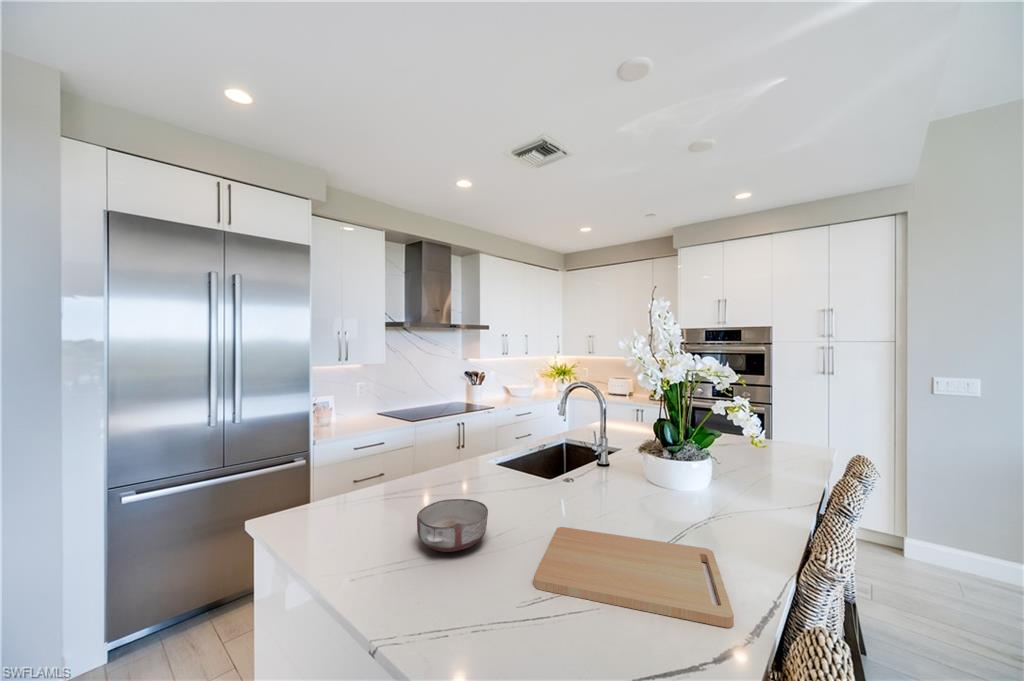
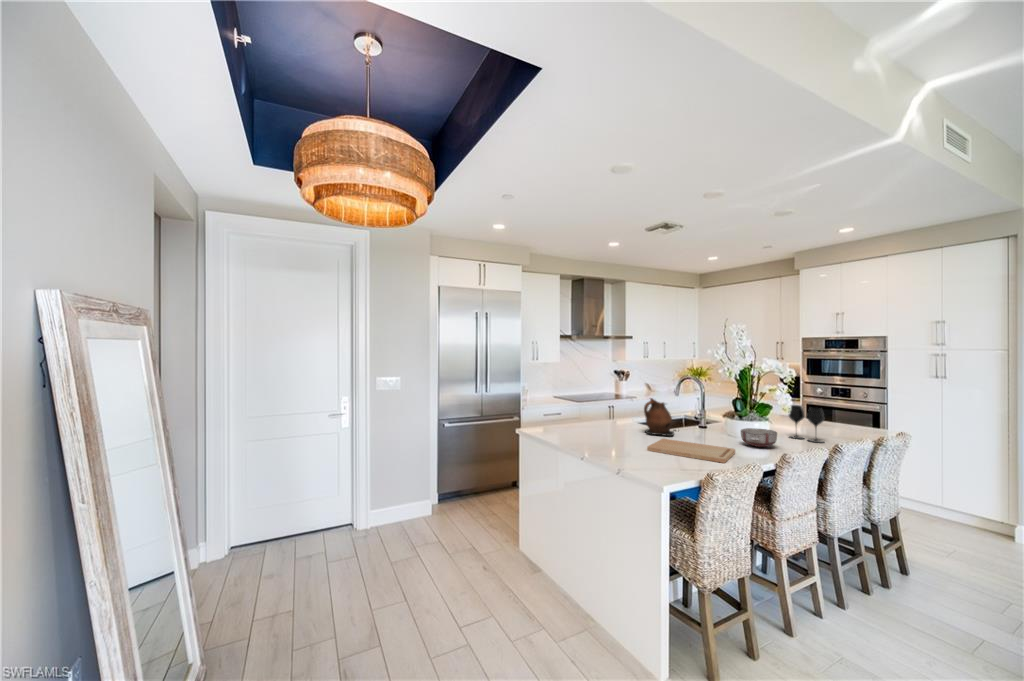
wine glass: none [734,427,795,491] -> present [789,405,824,443]
ceramic pitcher: none [515,431,571,509] -> present [644,398,674,436]
ceramic bowl: present [417,499,488,552] -> present [741,428,777,447]

